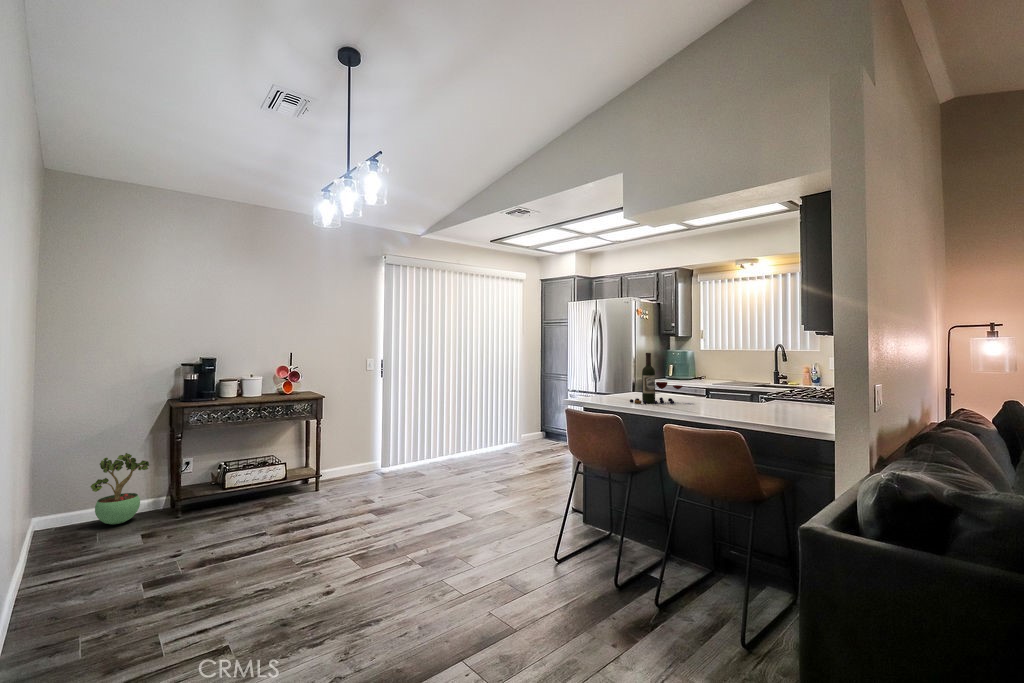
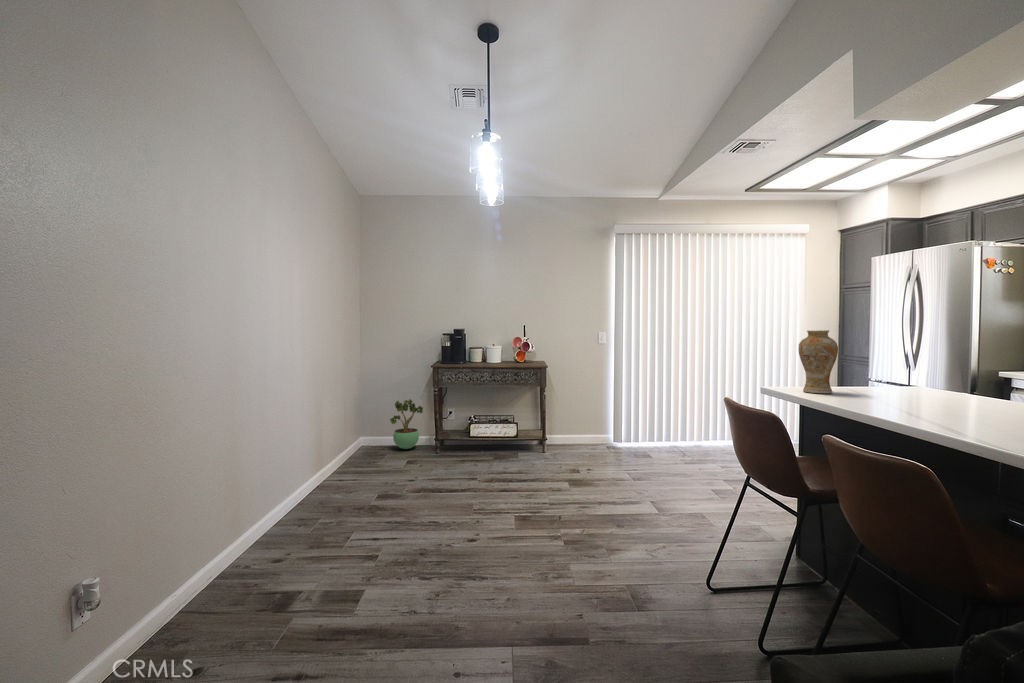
wine bottle: present [630,353,683,404] -> none [872,321,992,408]
vase: none [586,359,609,402] -> present [799,330,838,394]

